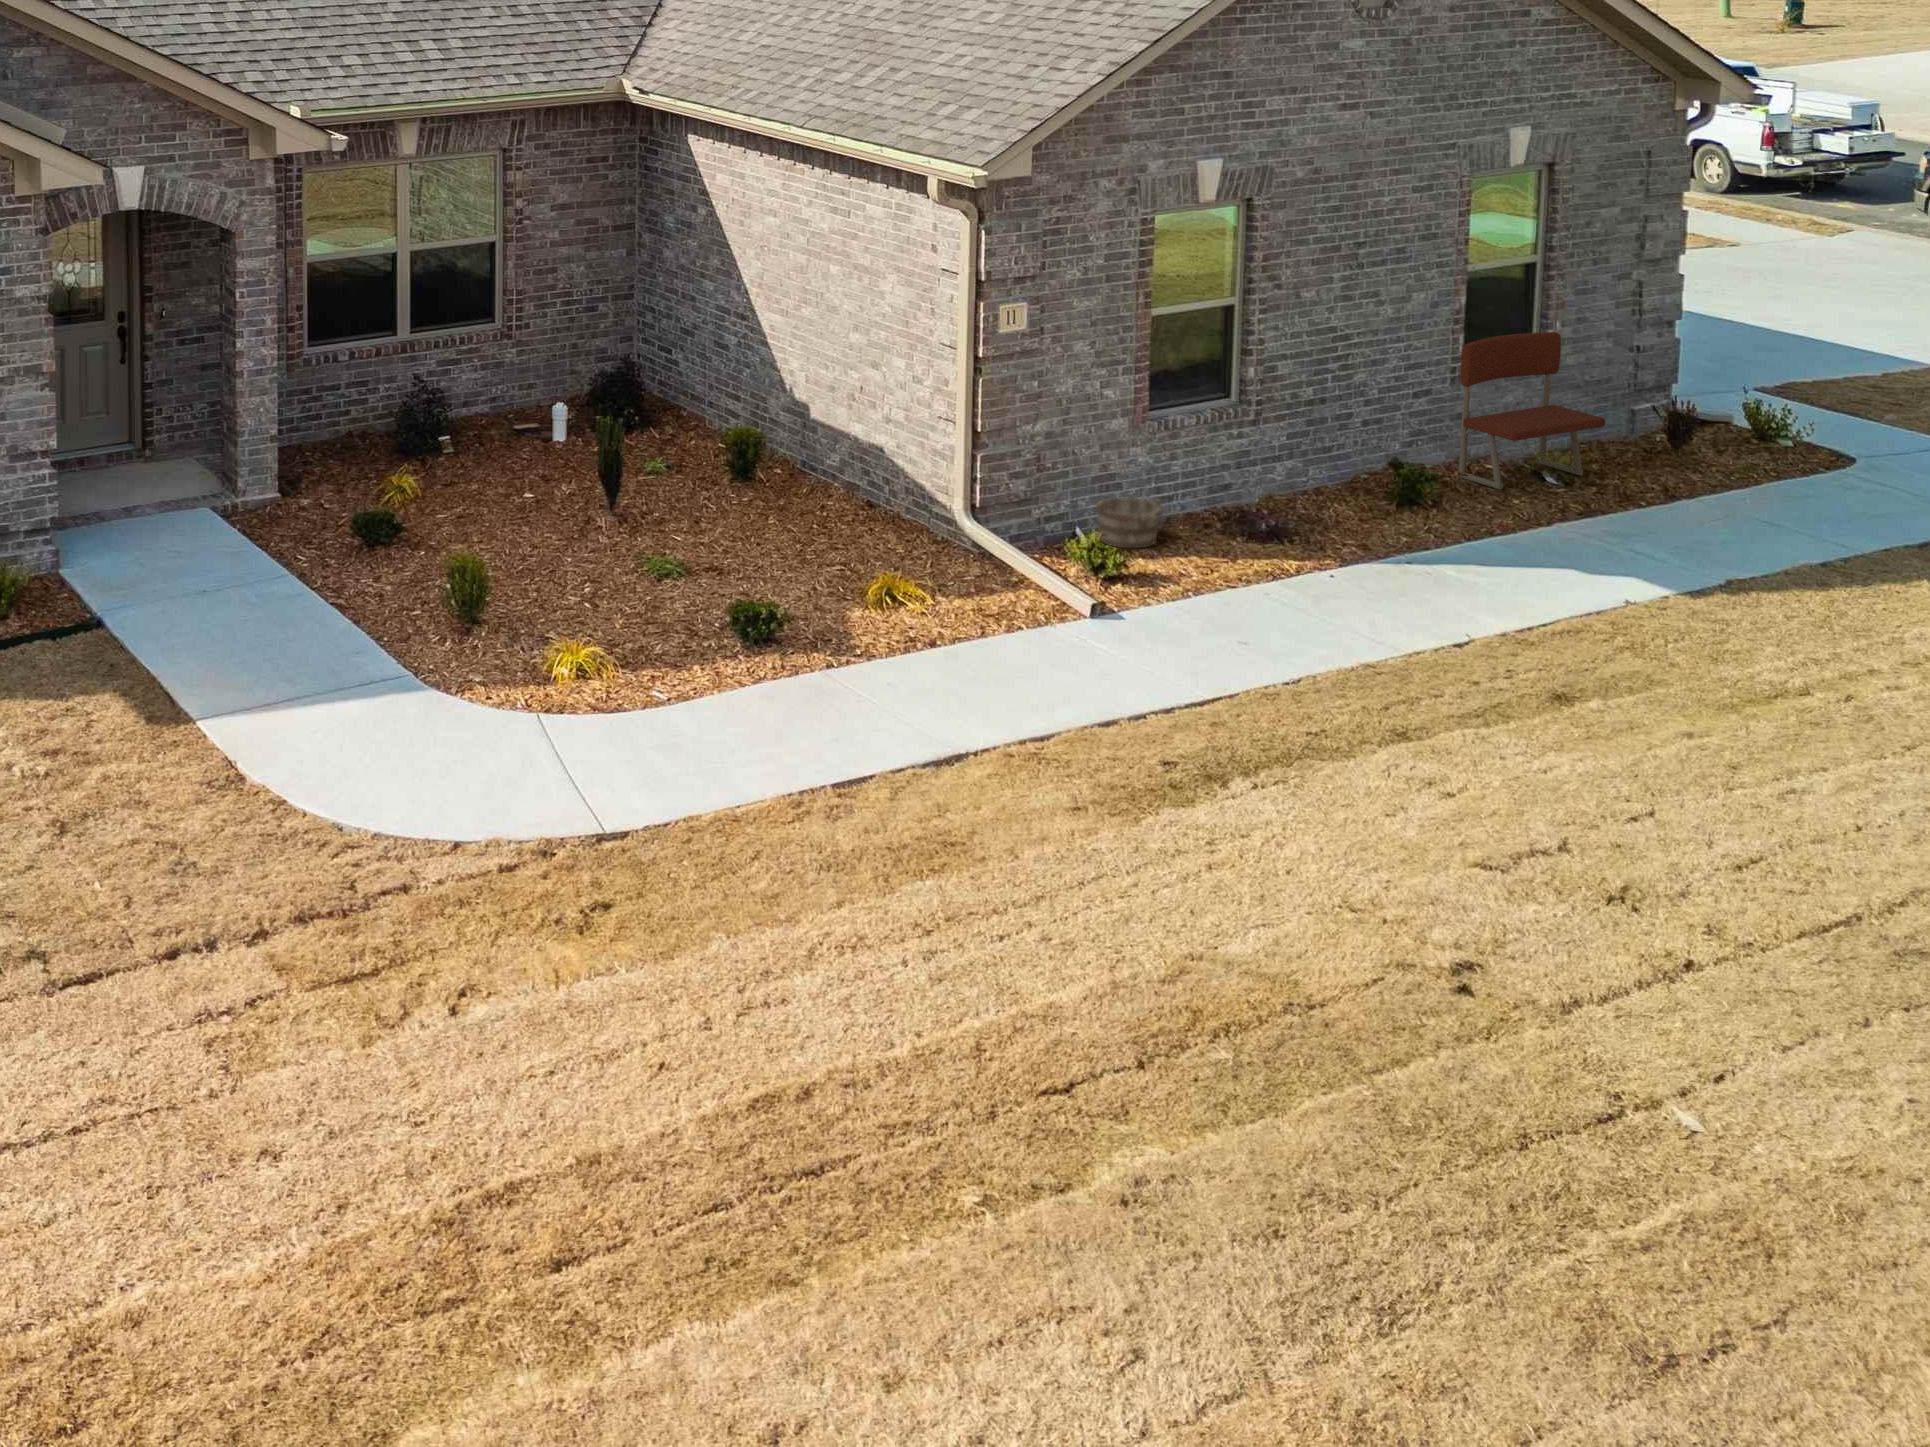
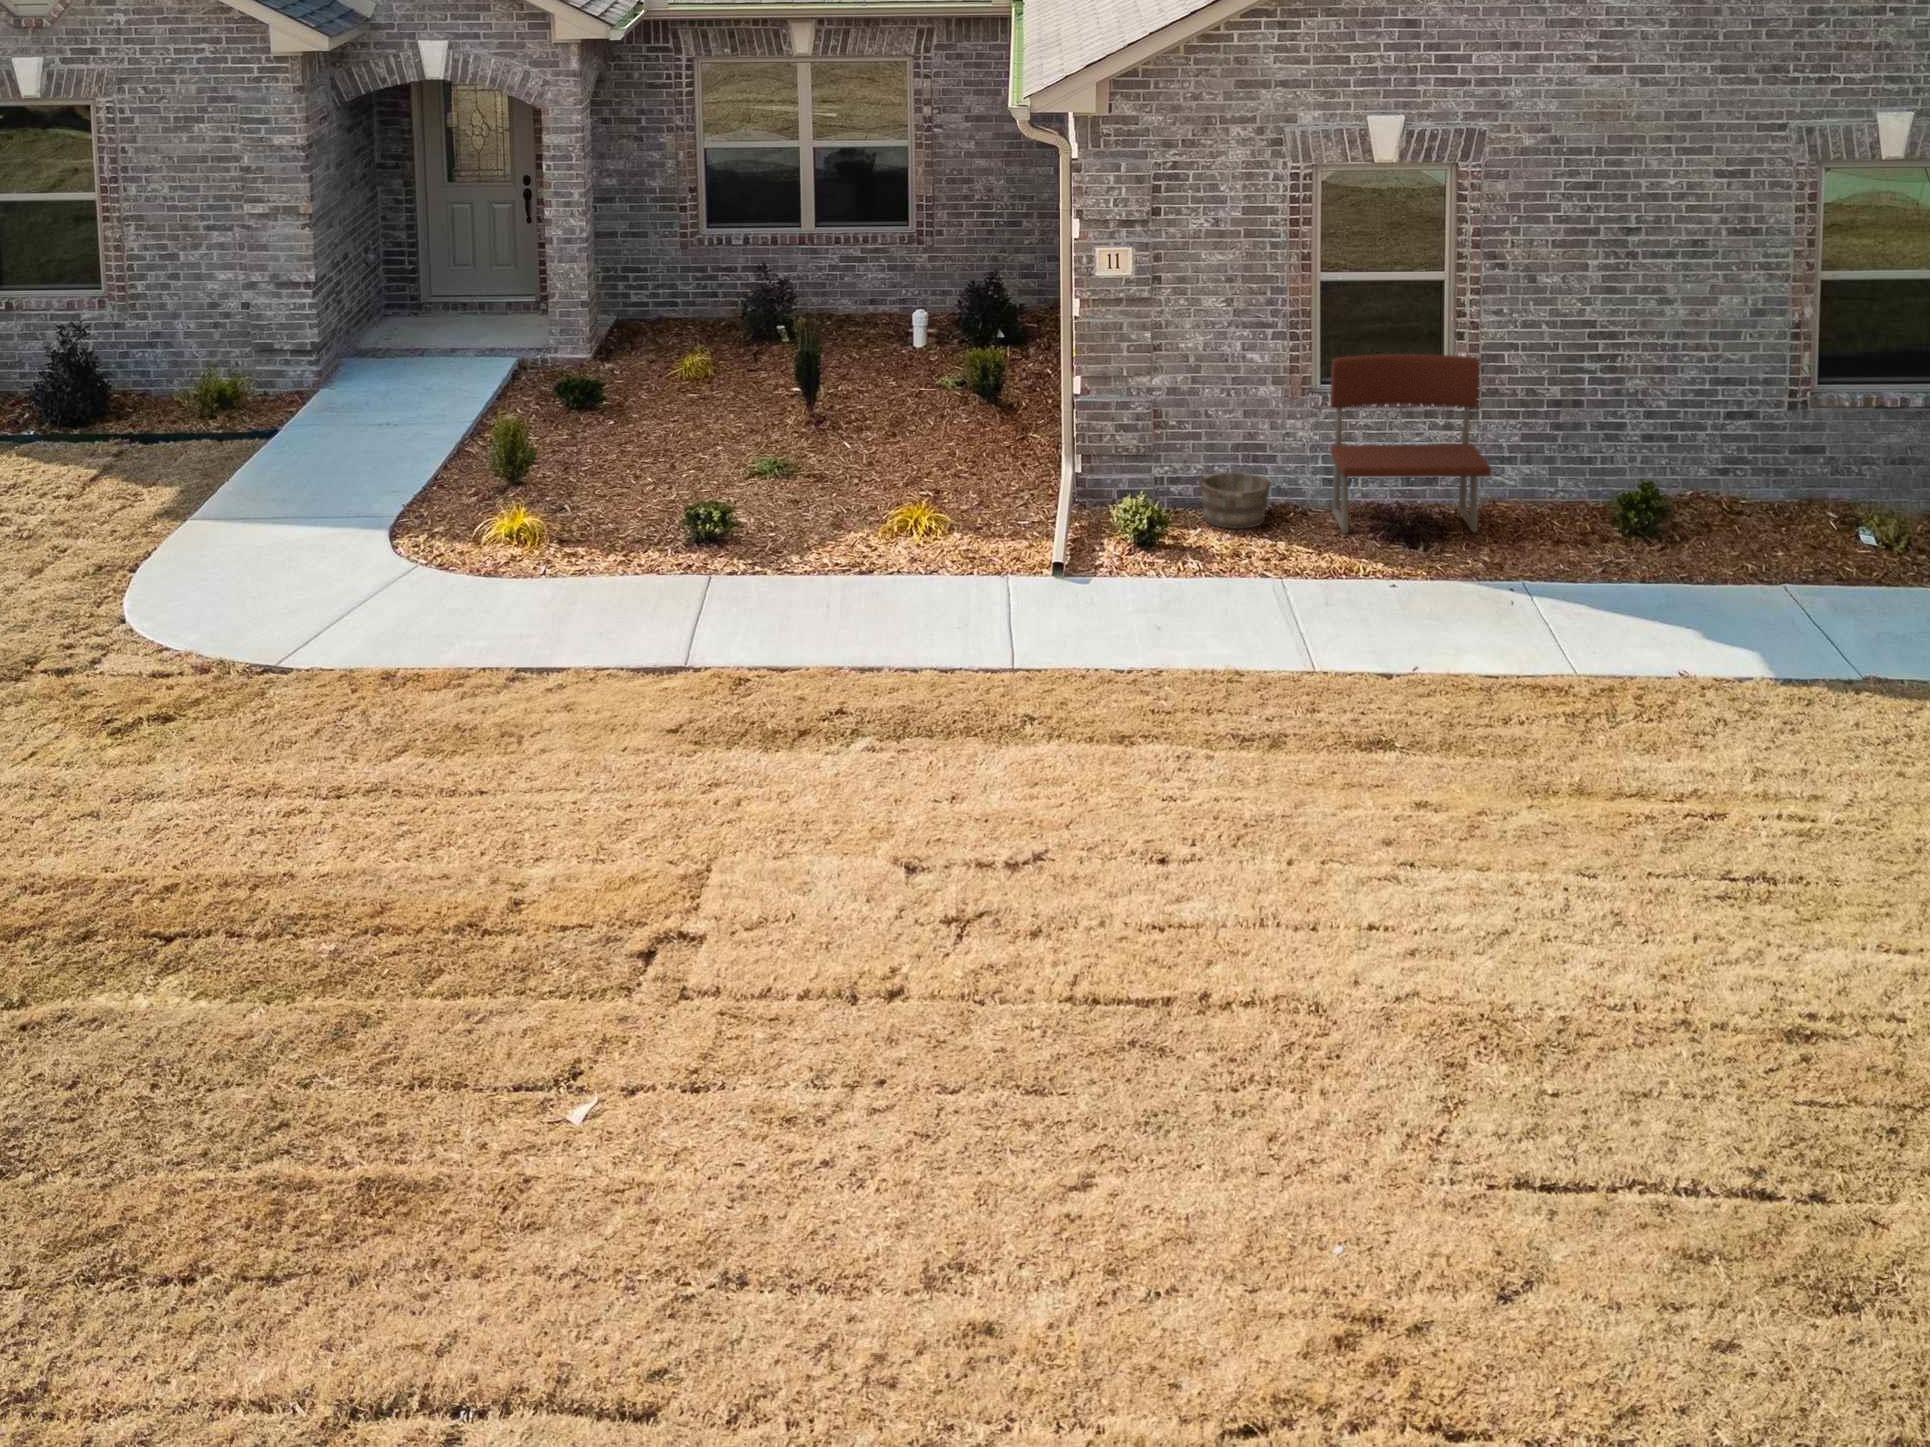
bench: present [1458,332,1605,490] -> present [1331,354,1491,533]

